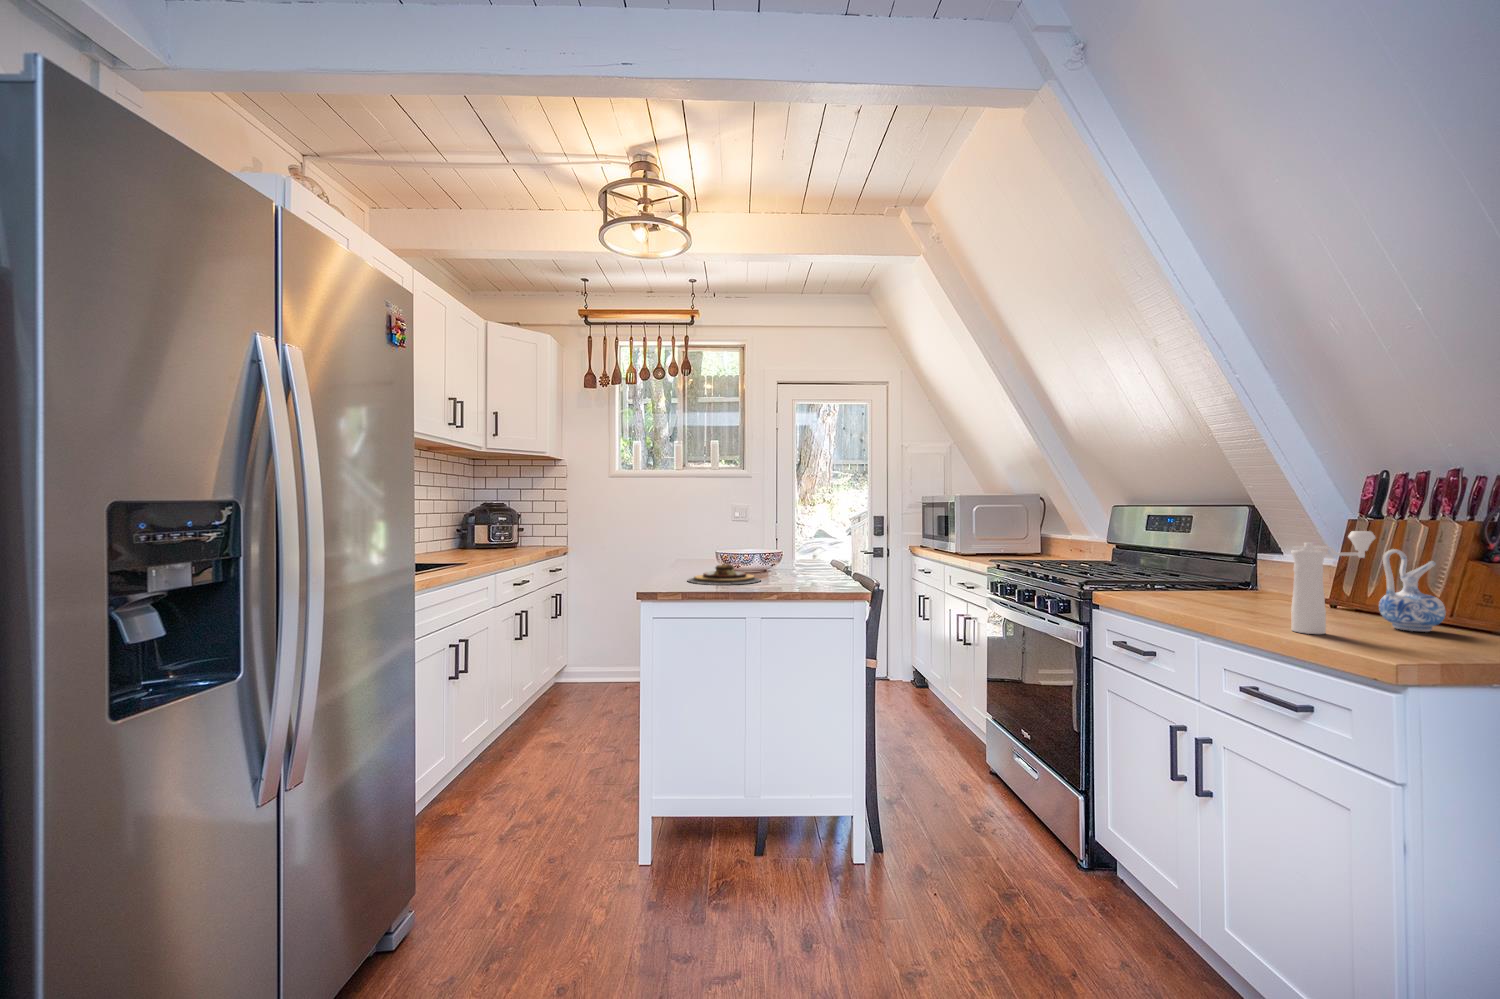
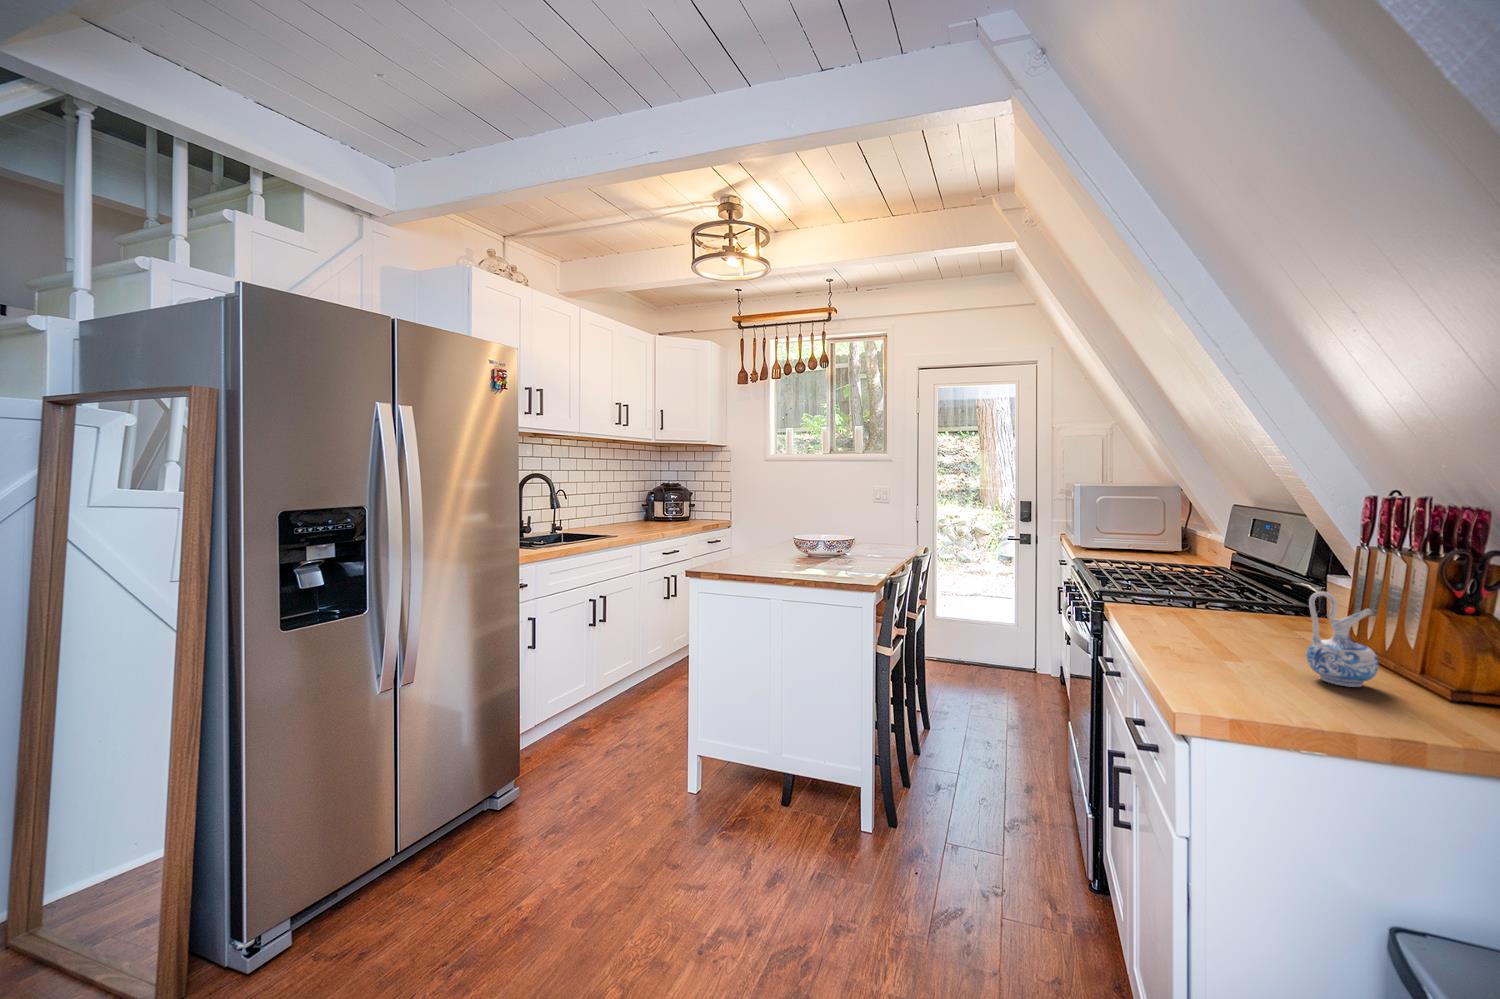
pepper mill: present [1291,531,1375,634] -> none [1170,569,1273,674]
plate: present [688,564,760,585] -> none [747,550,811,569]

